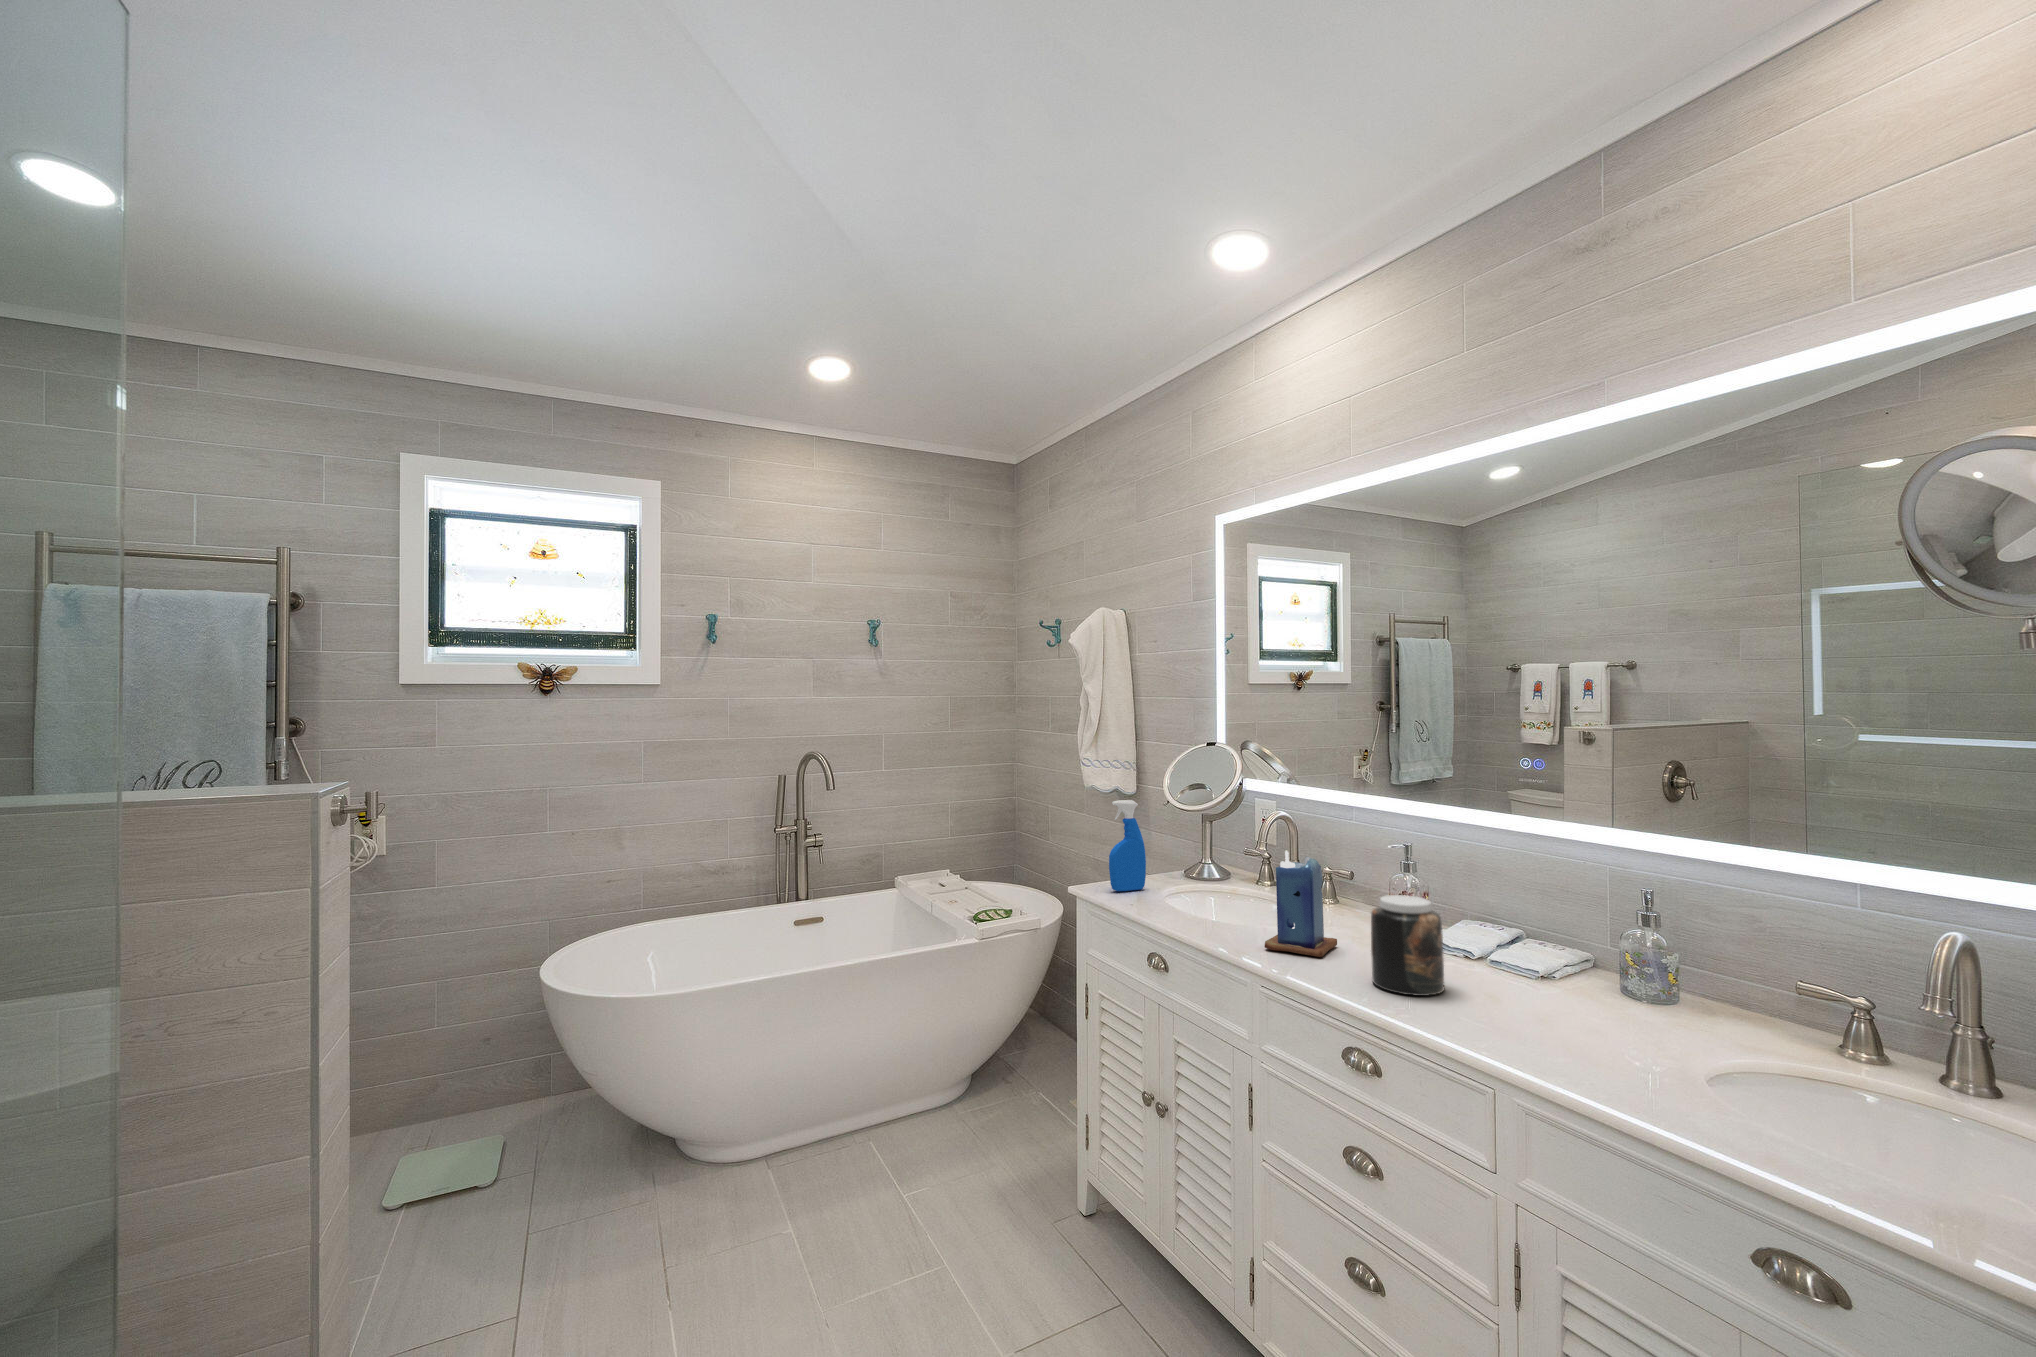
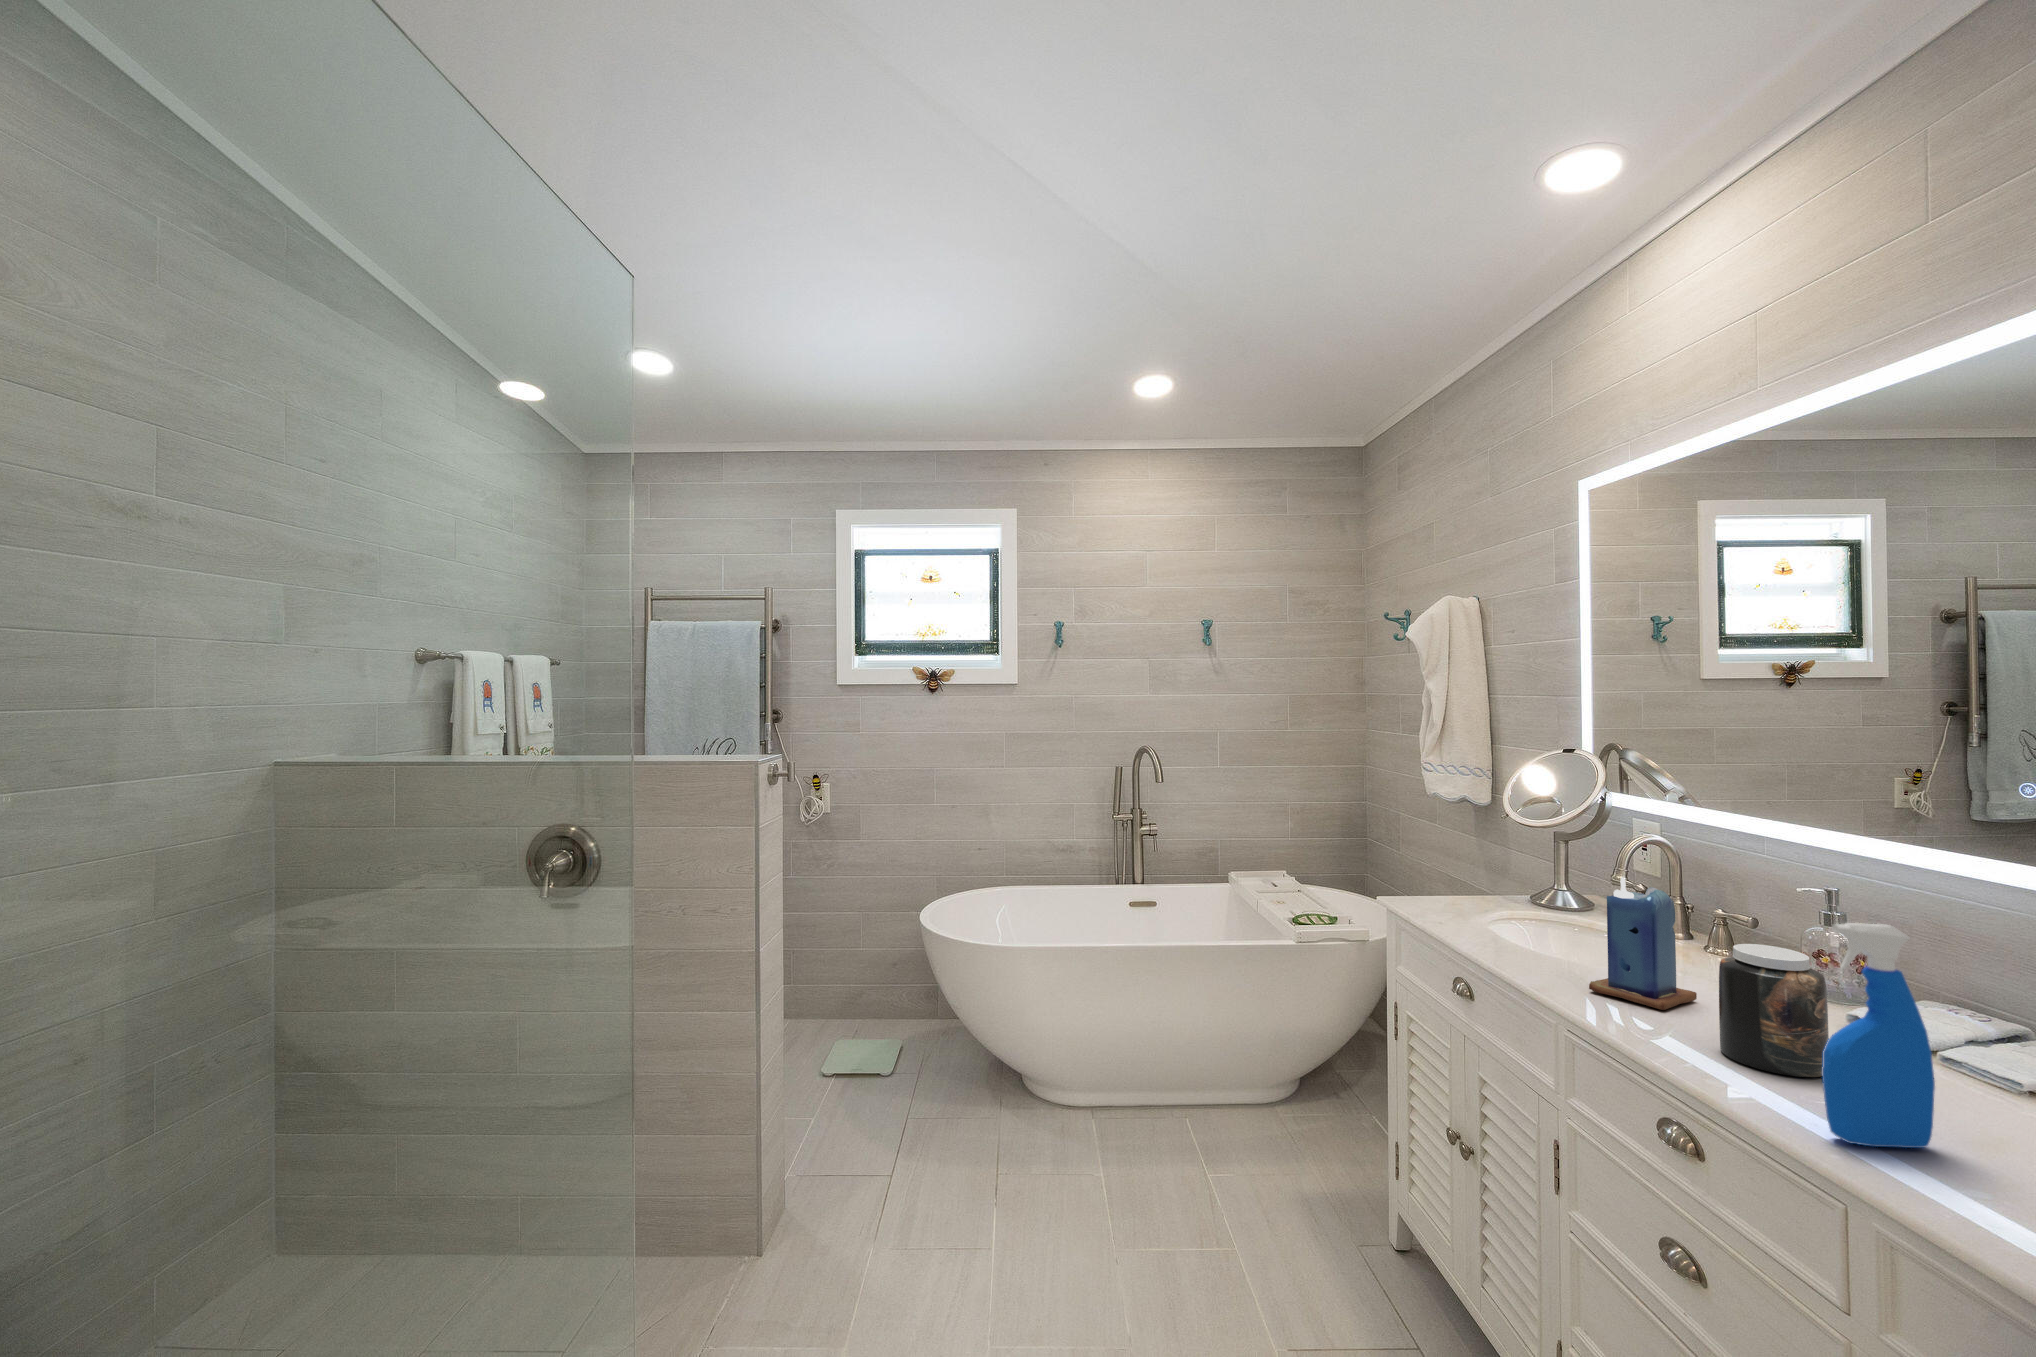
spray bottle: present [1109,800,1146,891] -> present [1822,923,1935,1148]

